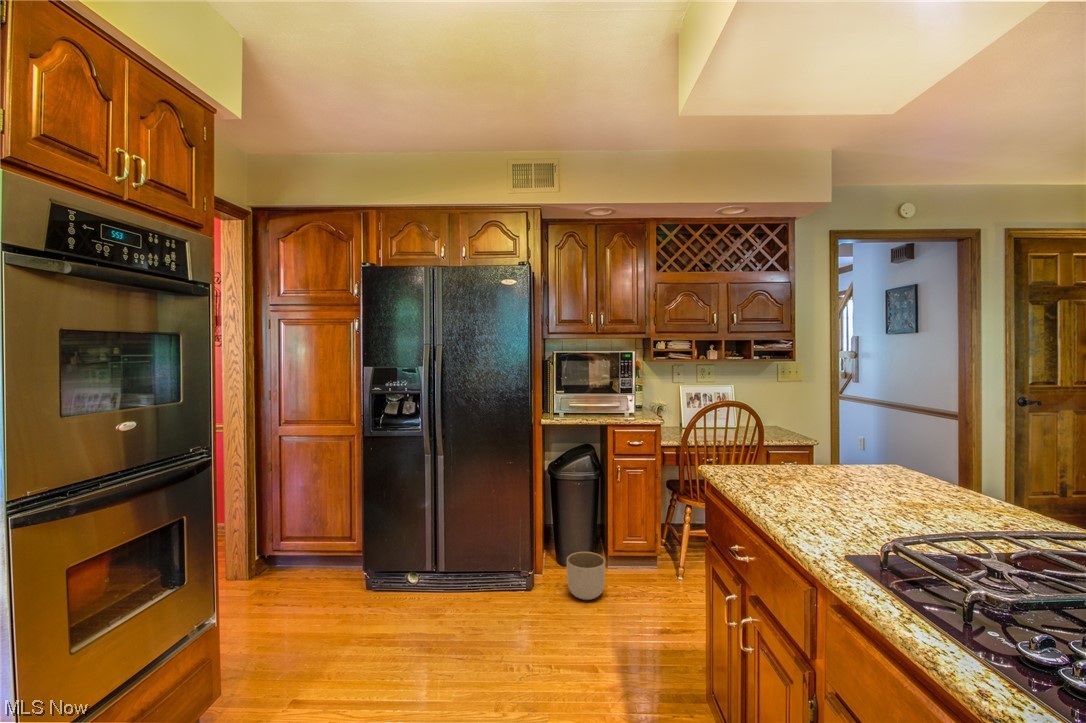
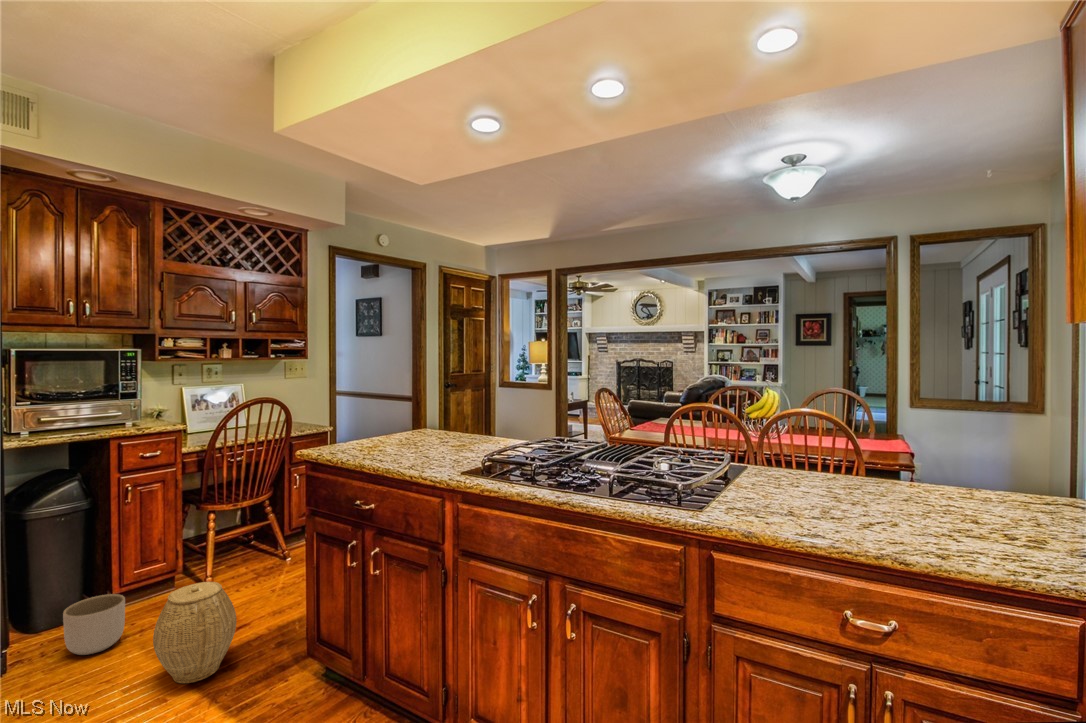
woven basket: none [598,576,667,678] -> present [153,582,236,683]

